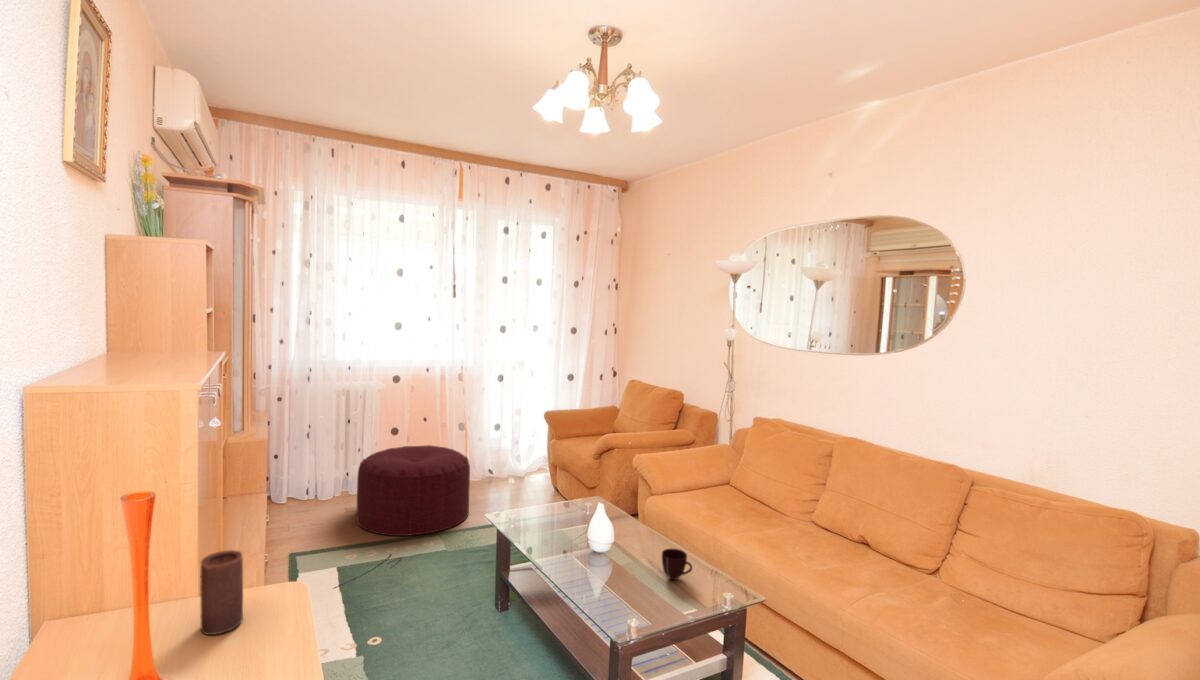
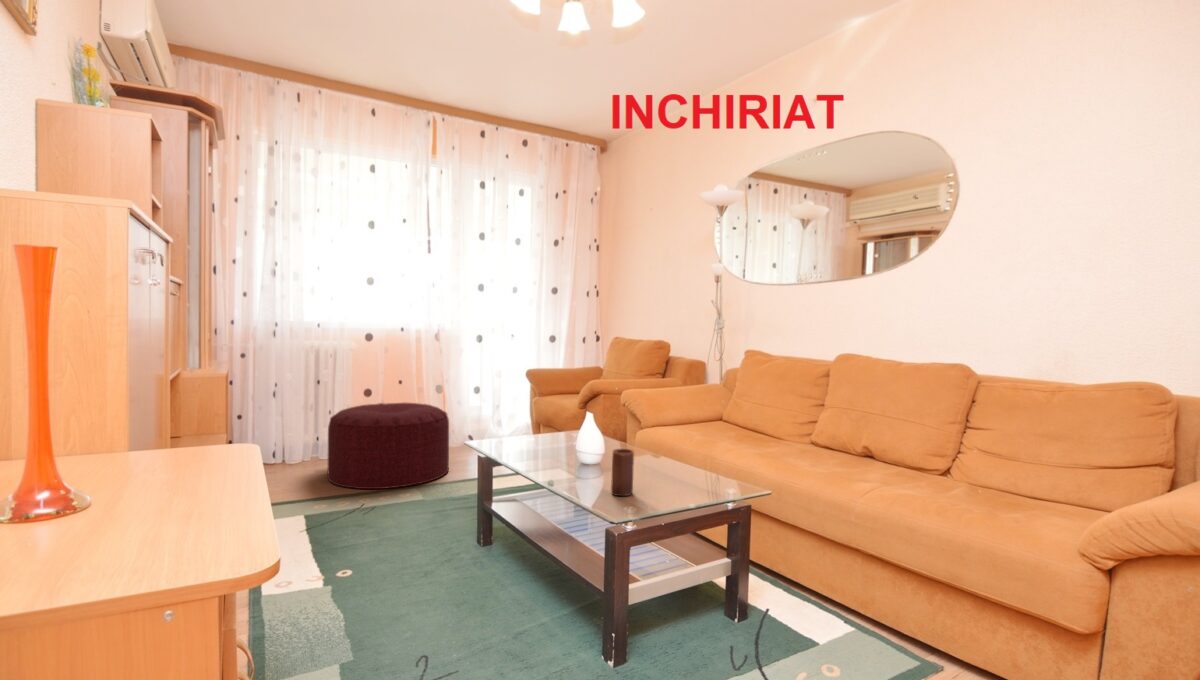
mug: present [662,549,692,580] -> none [657,457,690,488]
candle: present [200,550,243,635] -> present [611,449,634,496]

